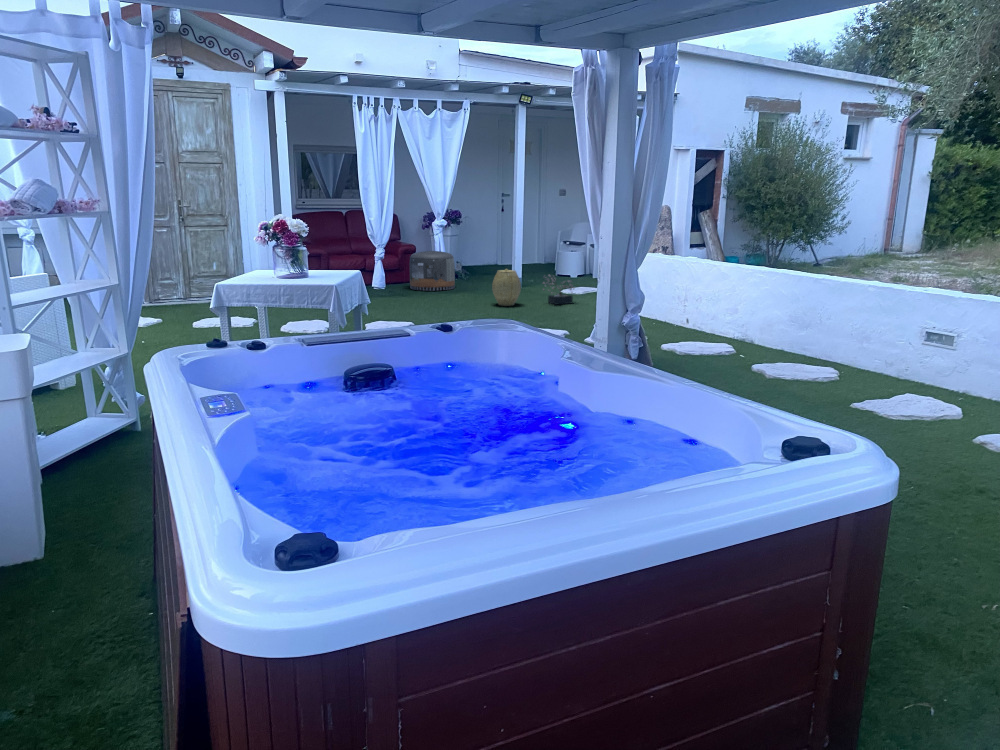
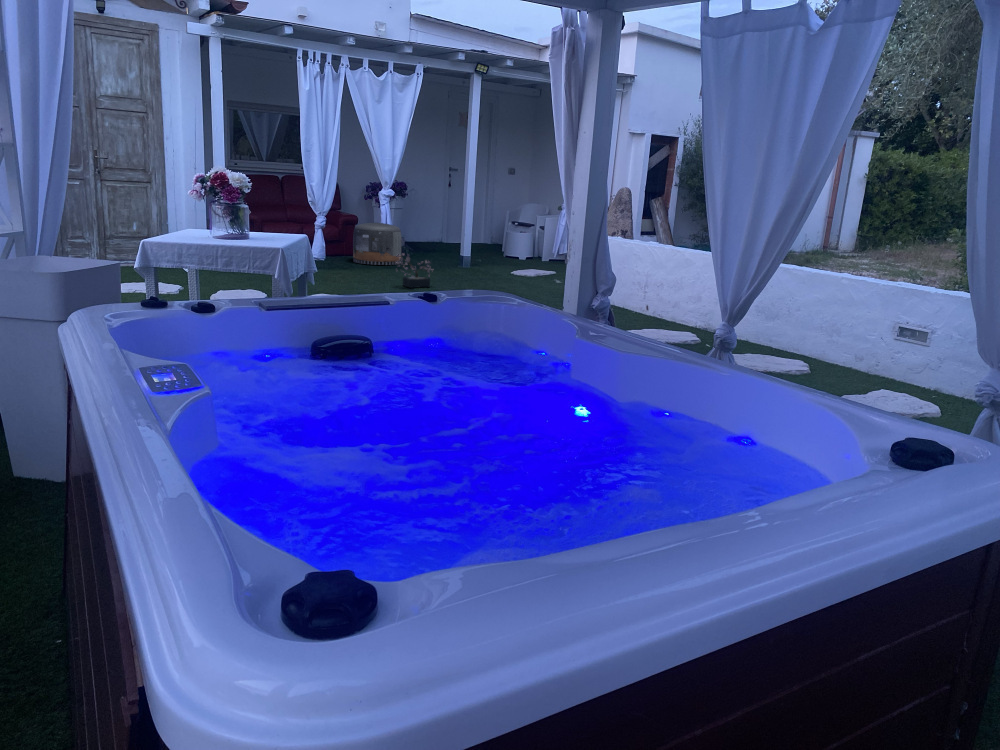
woven basket: present [492,269,521,306] -> none [443,245,474,284]
decorative plant: present [543,275,574,305] -> present [396,254,431,288]

